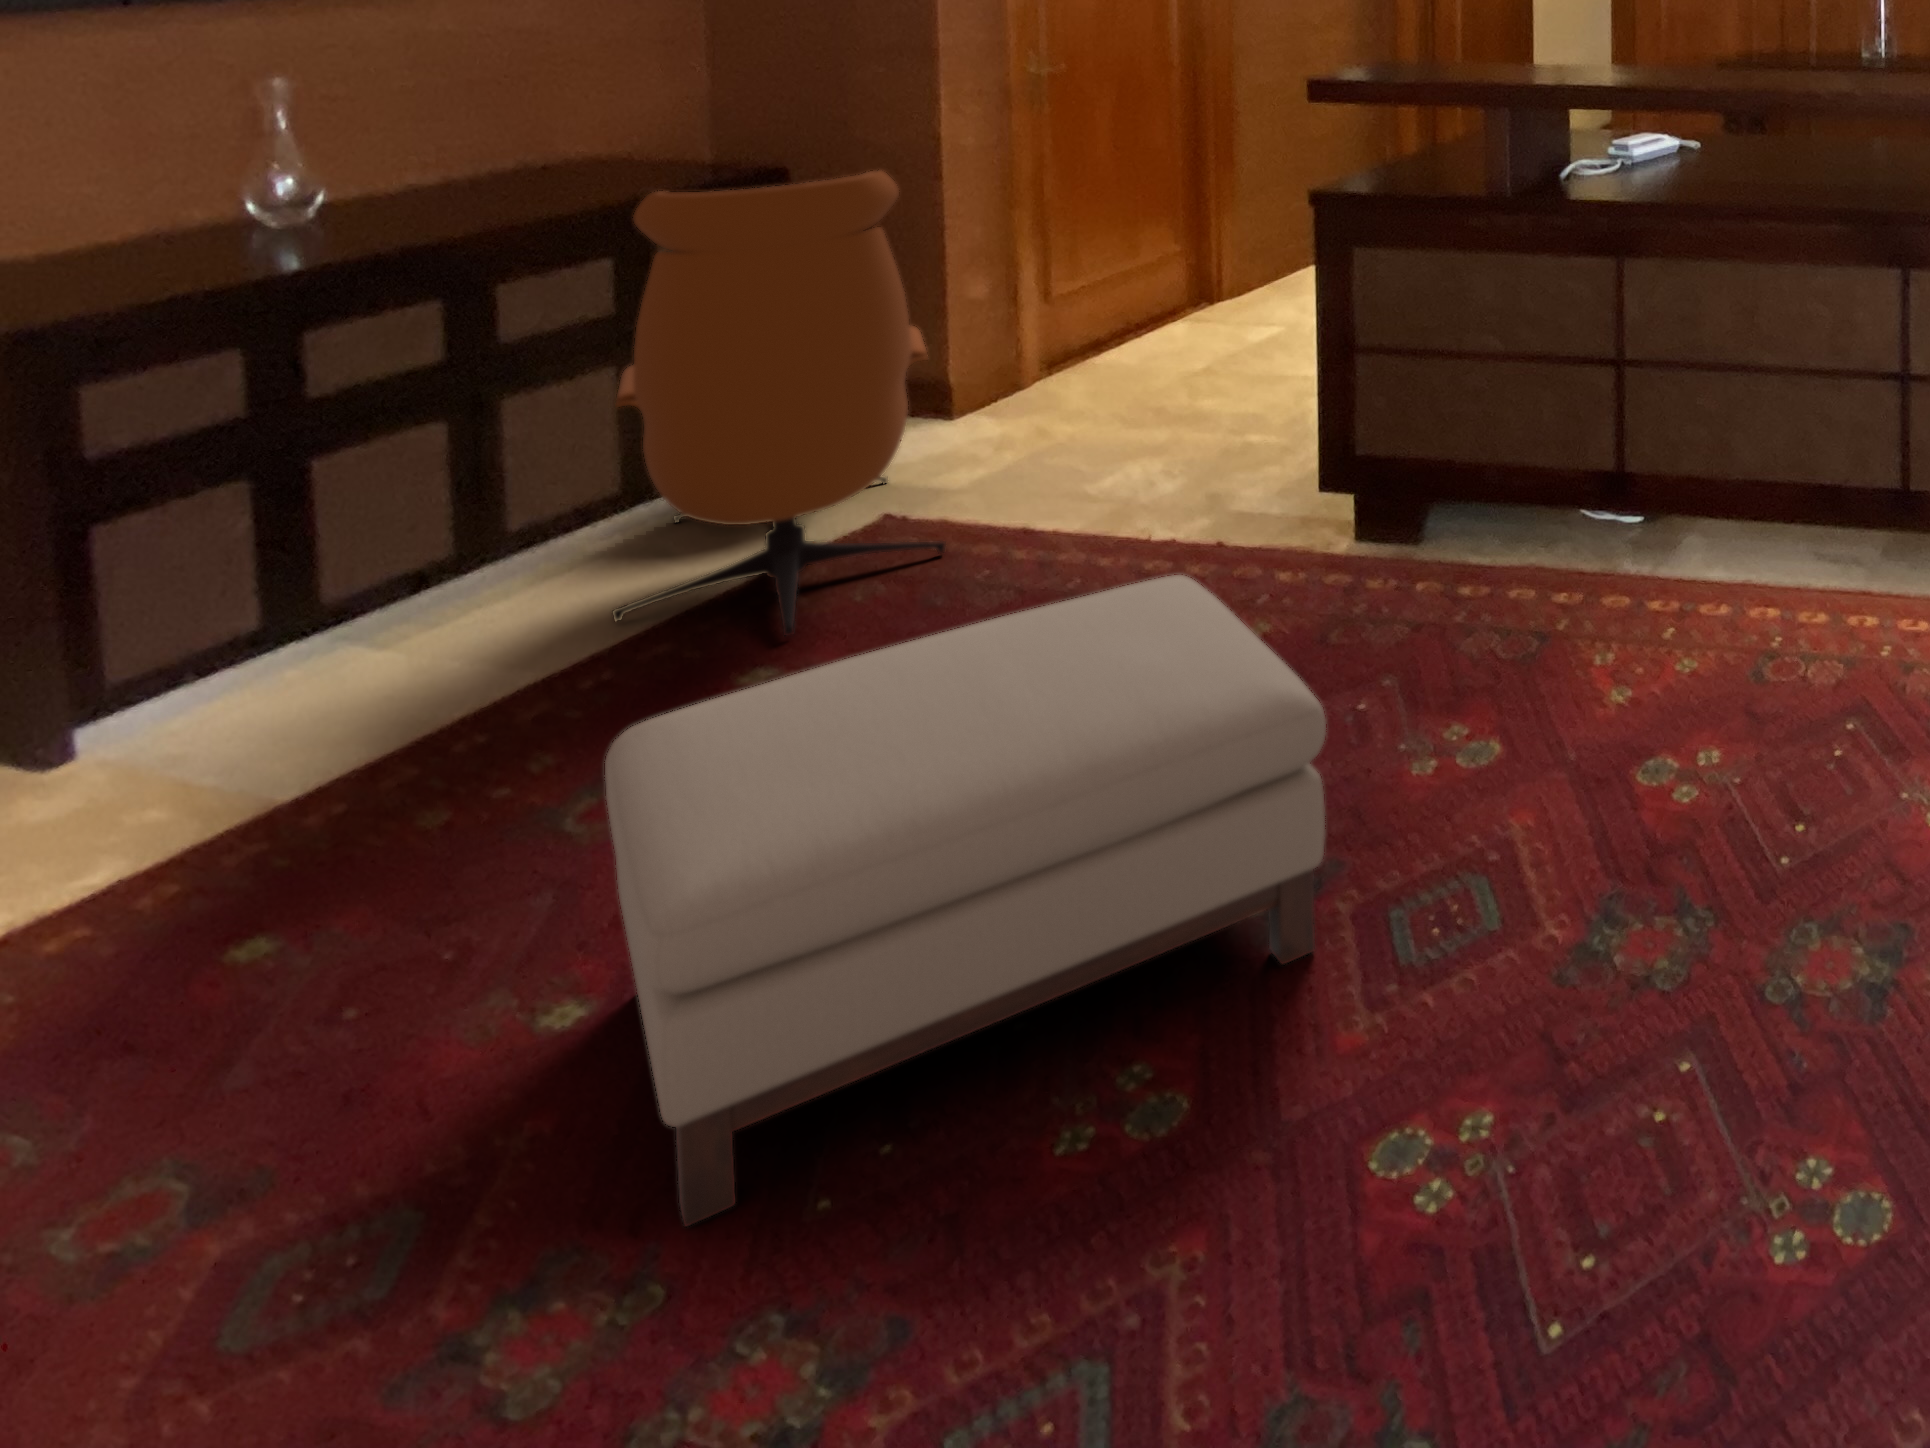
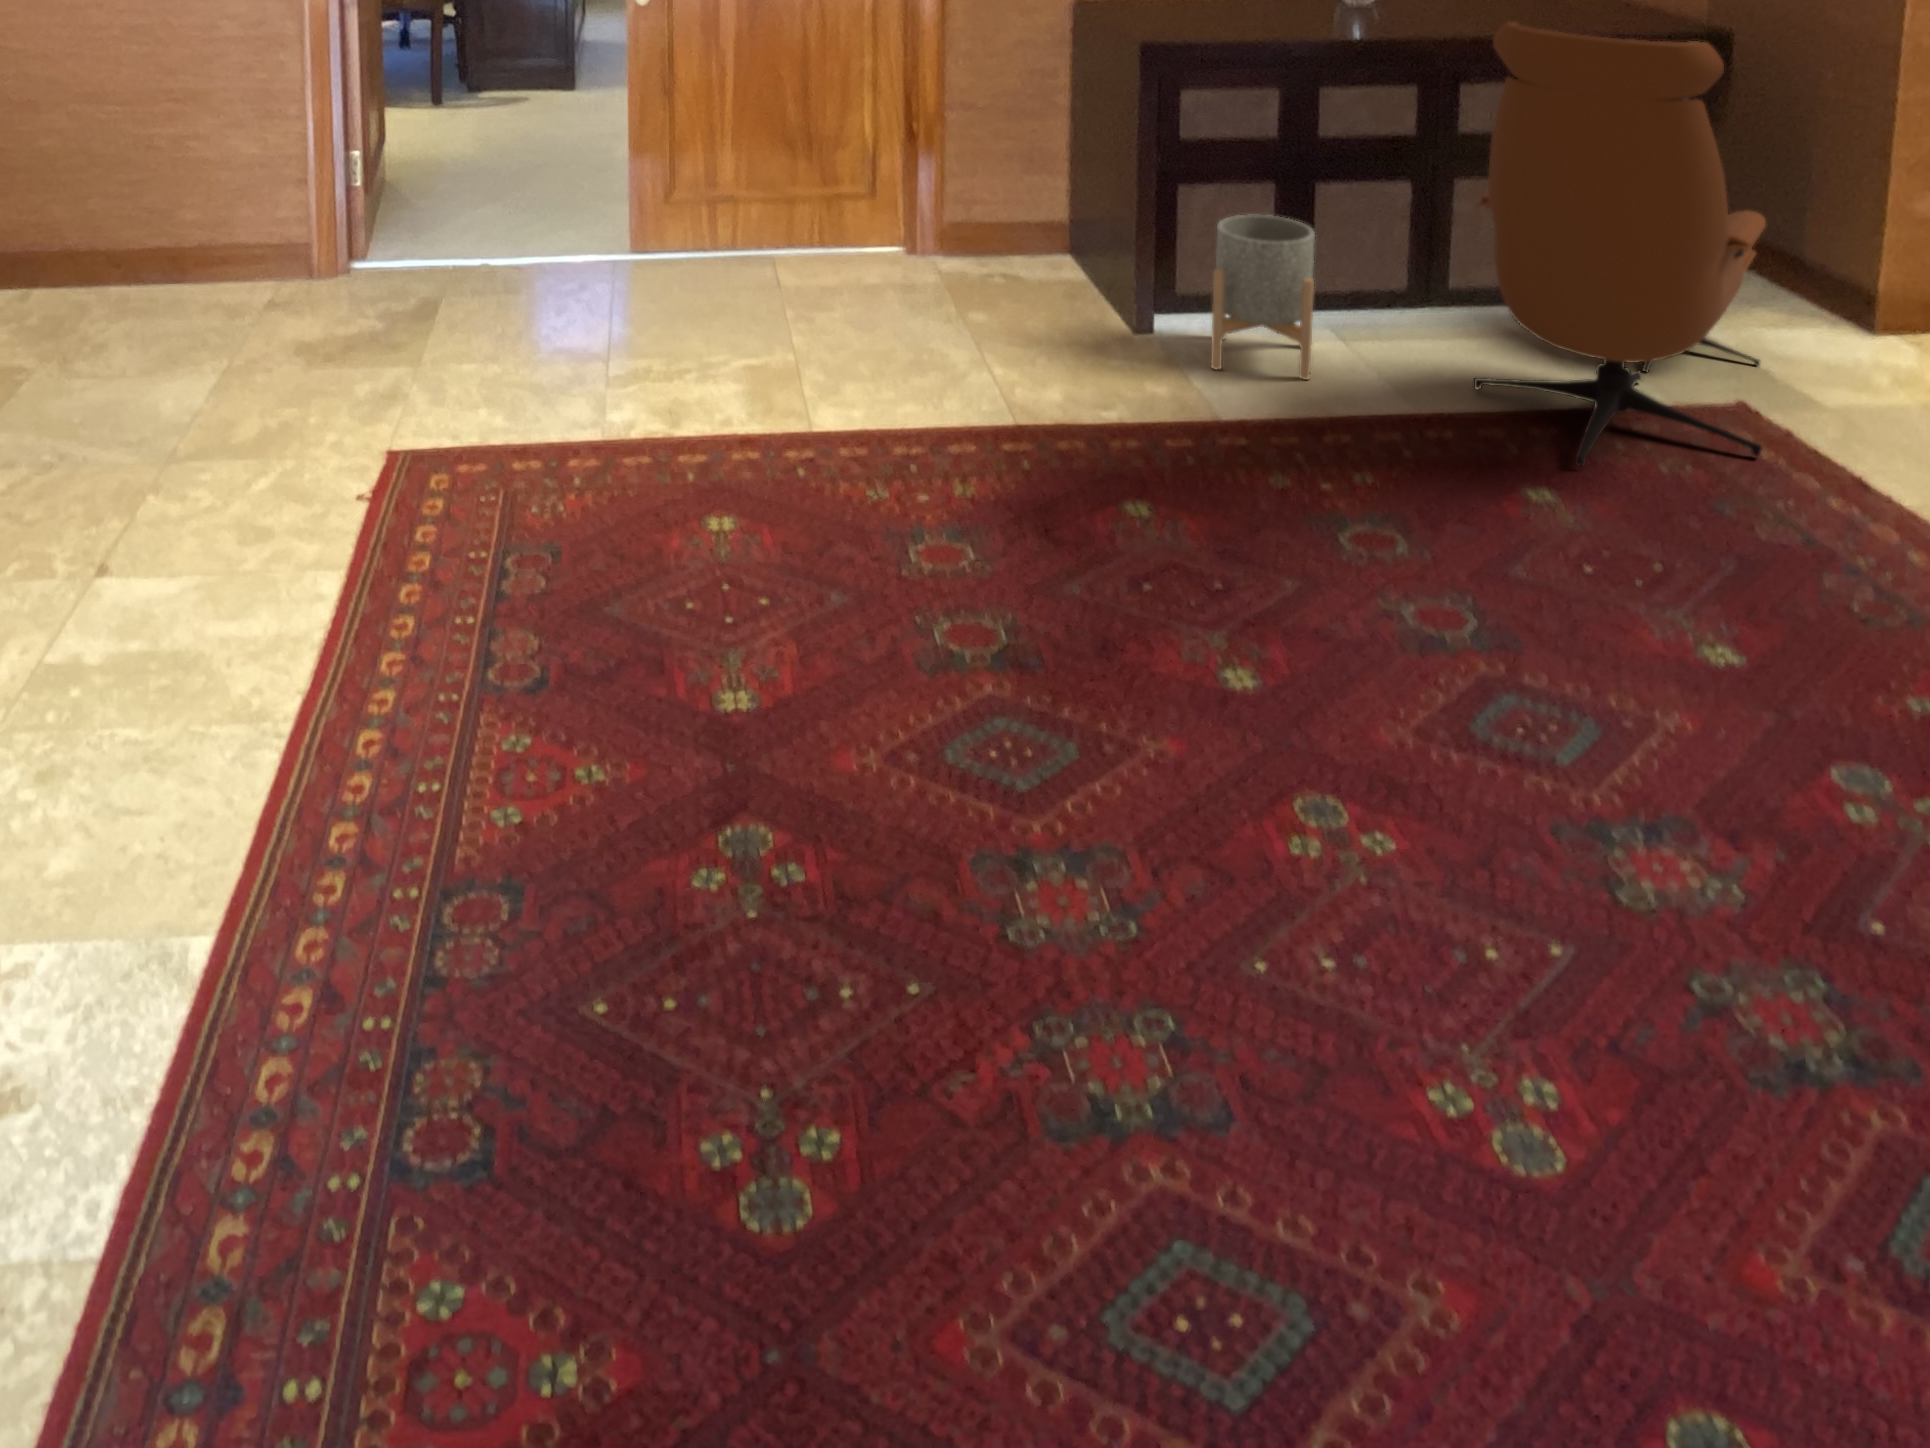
planter: none [164,517,380,763] -> present [1211,215,1315,380]
ottoman: present [605,575,1326,1226] -> none [1159,469,1875,1155]

